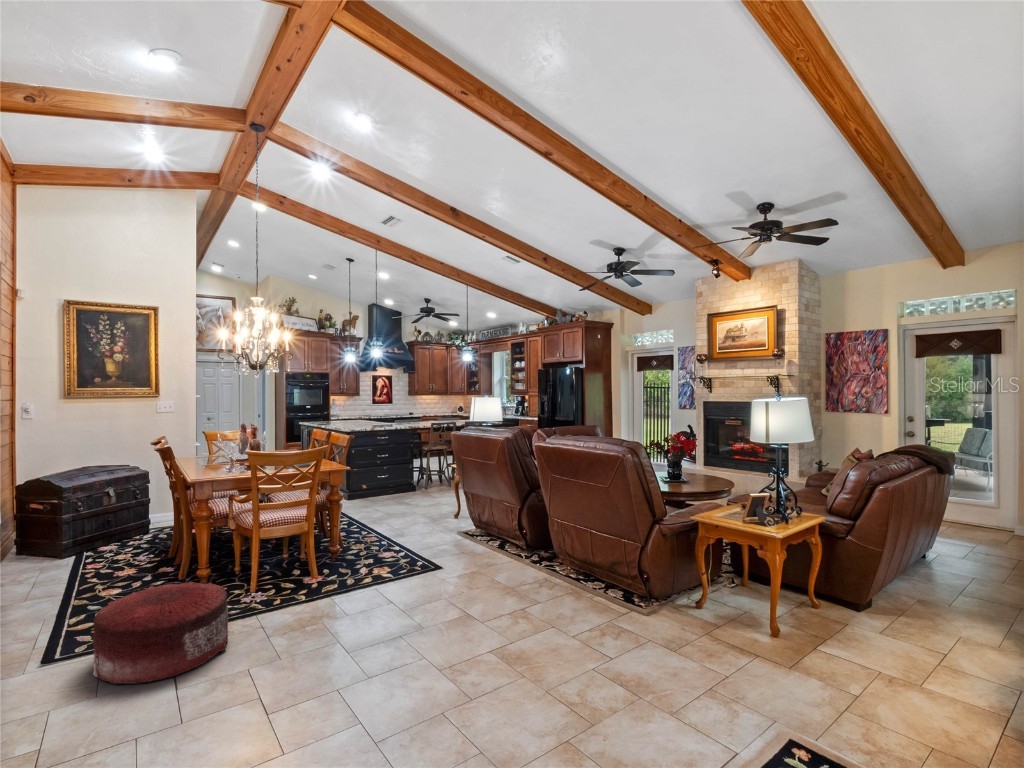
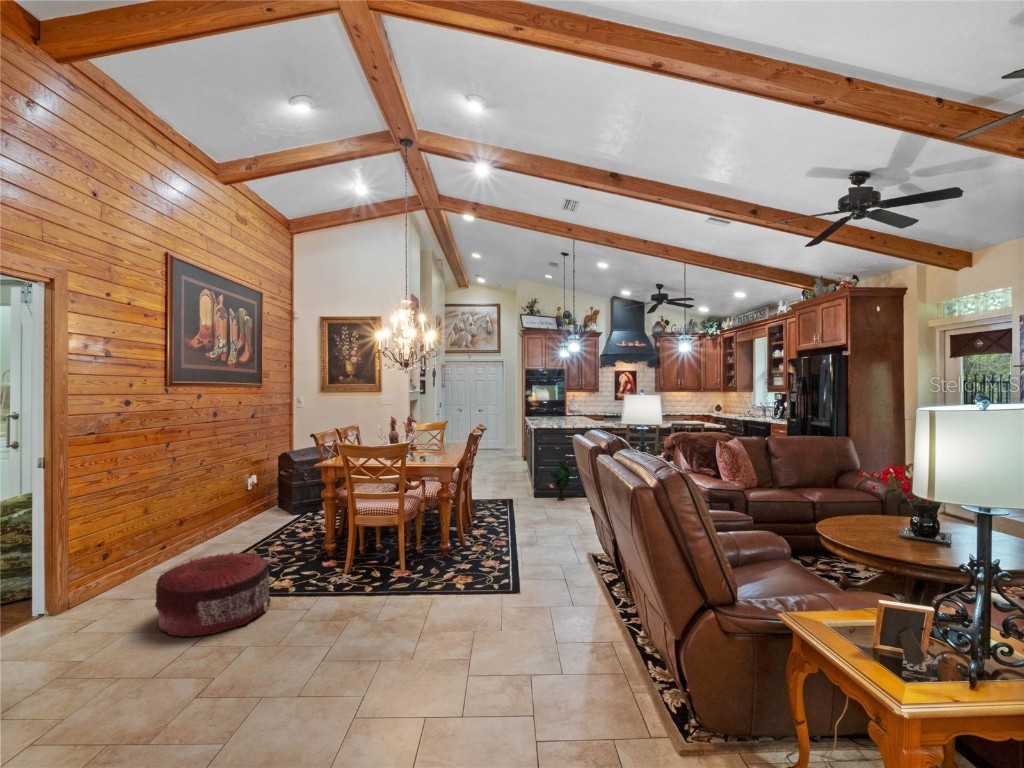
decorative plant: none [364,458,388,500] -> present [550,458,572,501]

